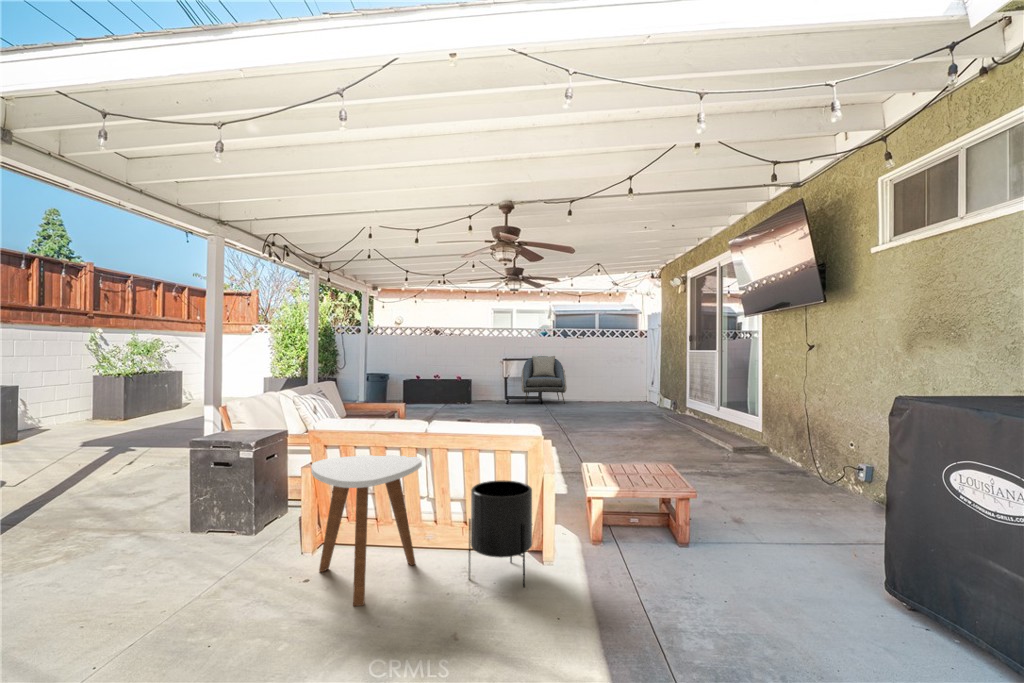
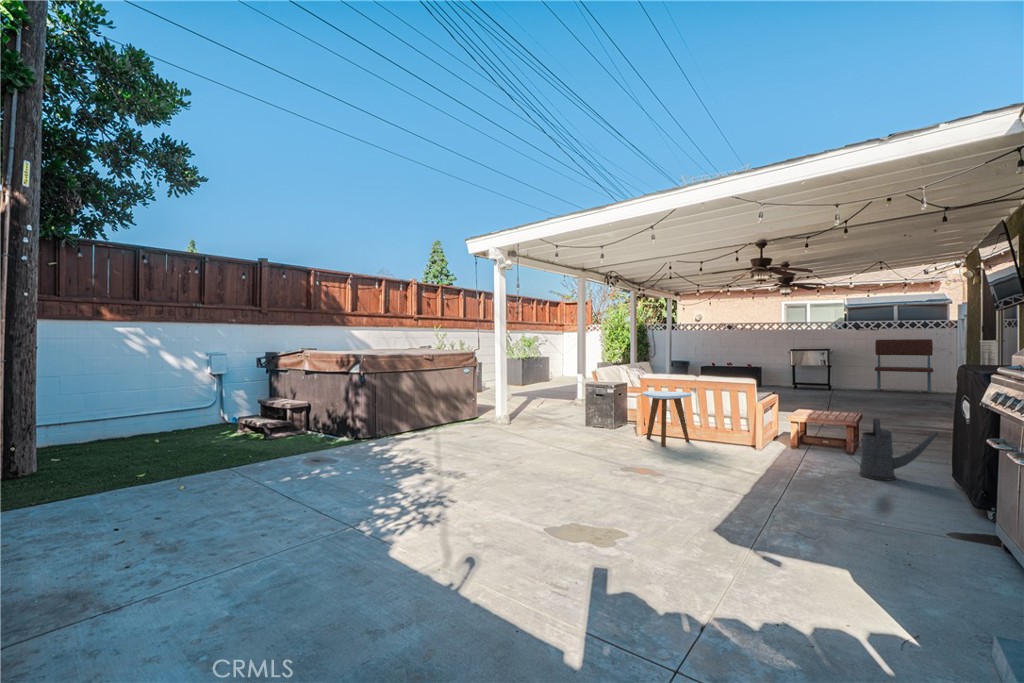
bench: none [580,349,631,403] -> present [875,339,933,393]
armchair: present [521,356,567,404] -> none [808,347,857,391]
planter: present [469,480,532,588] -> none [713,406,745,451]
watering can: none [776,515,931,664] -> present [848,418,938,480]

